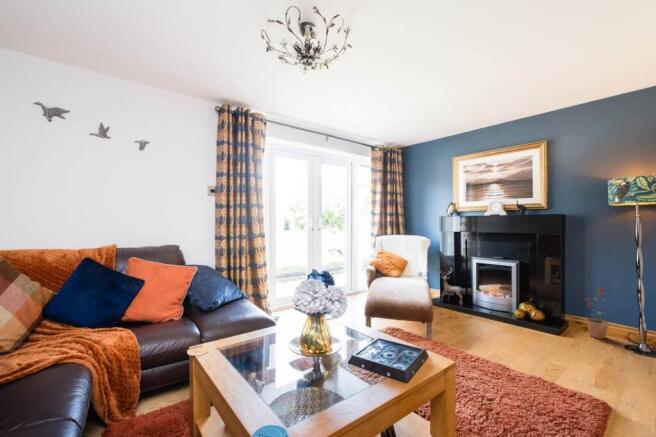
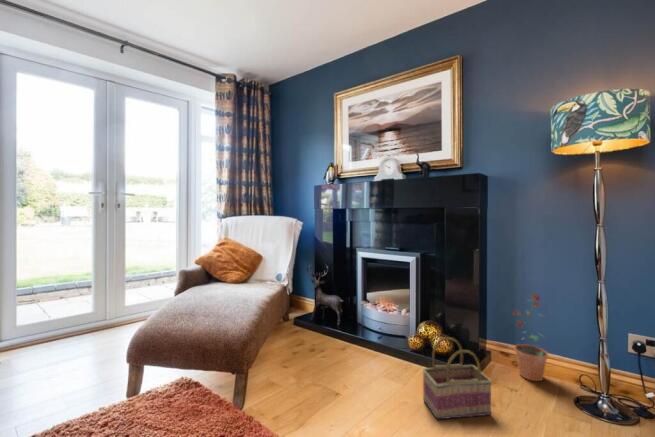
basket: none [530,307,573,347] -> present [423,337,492,419]

